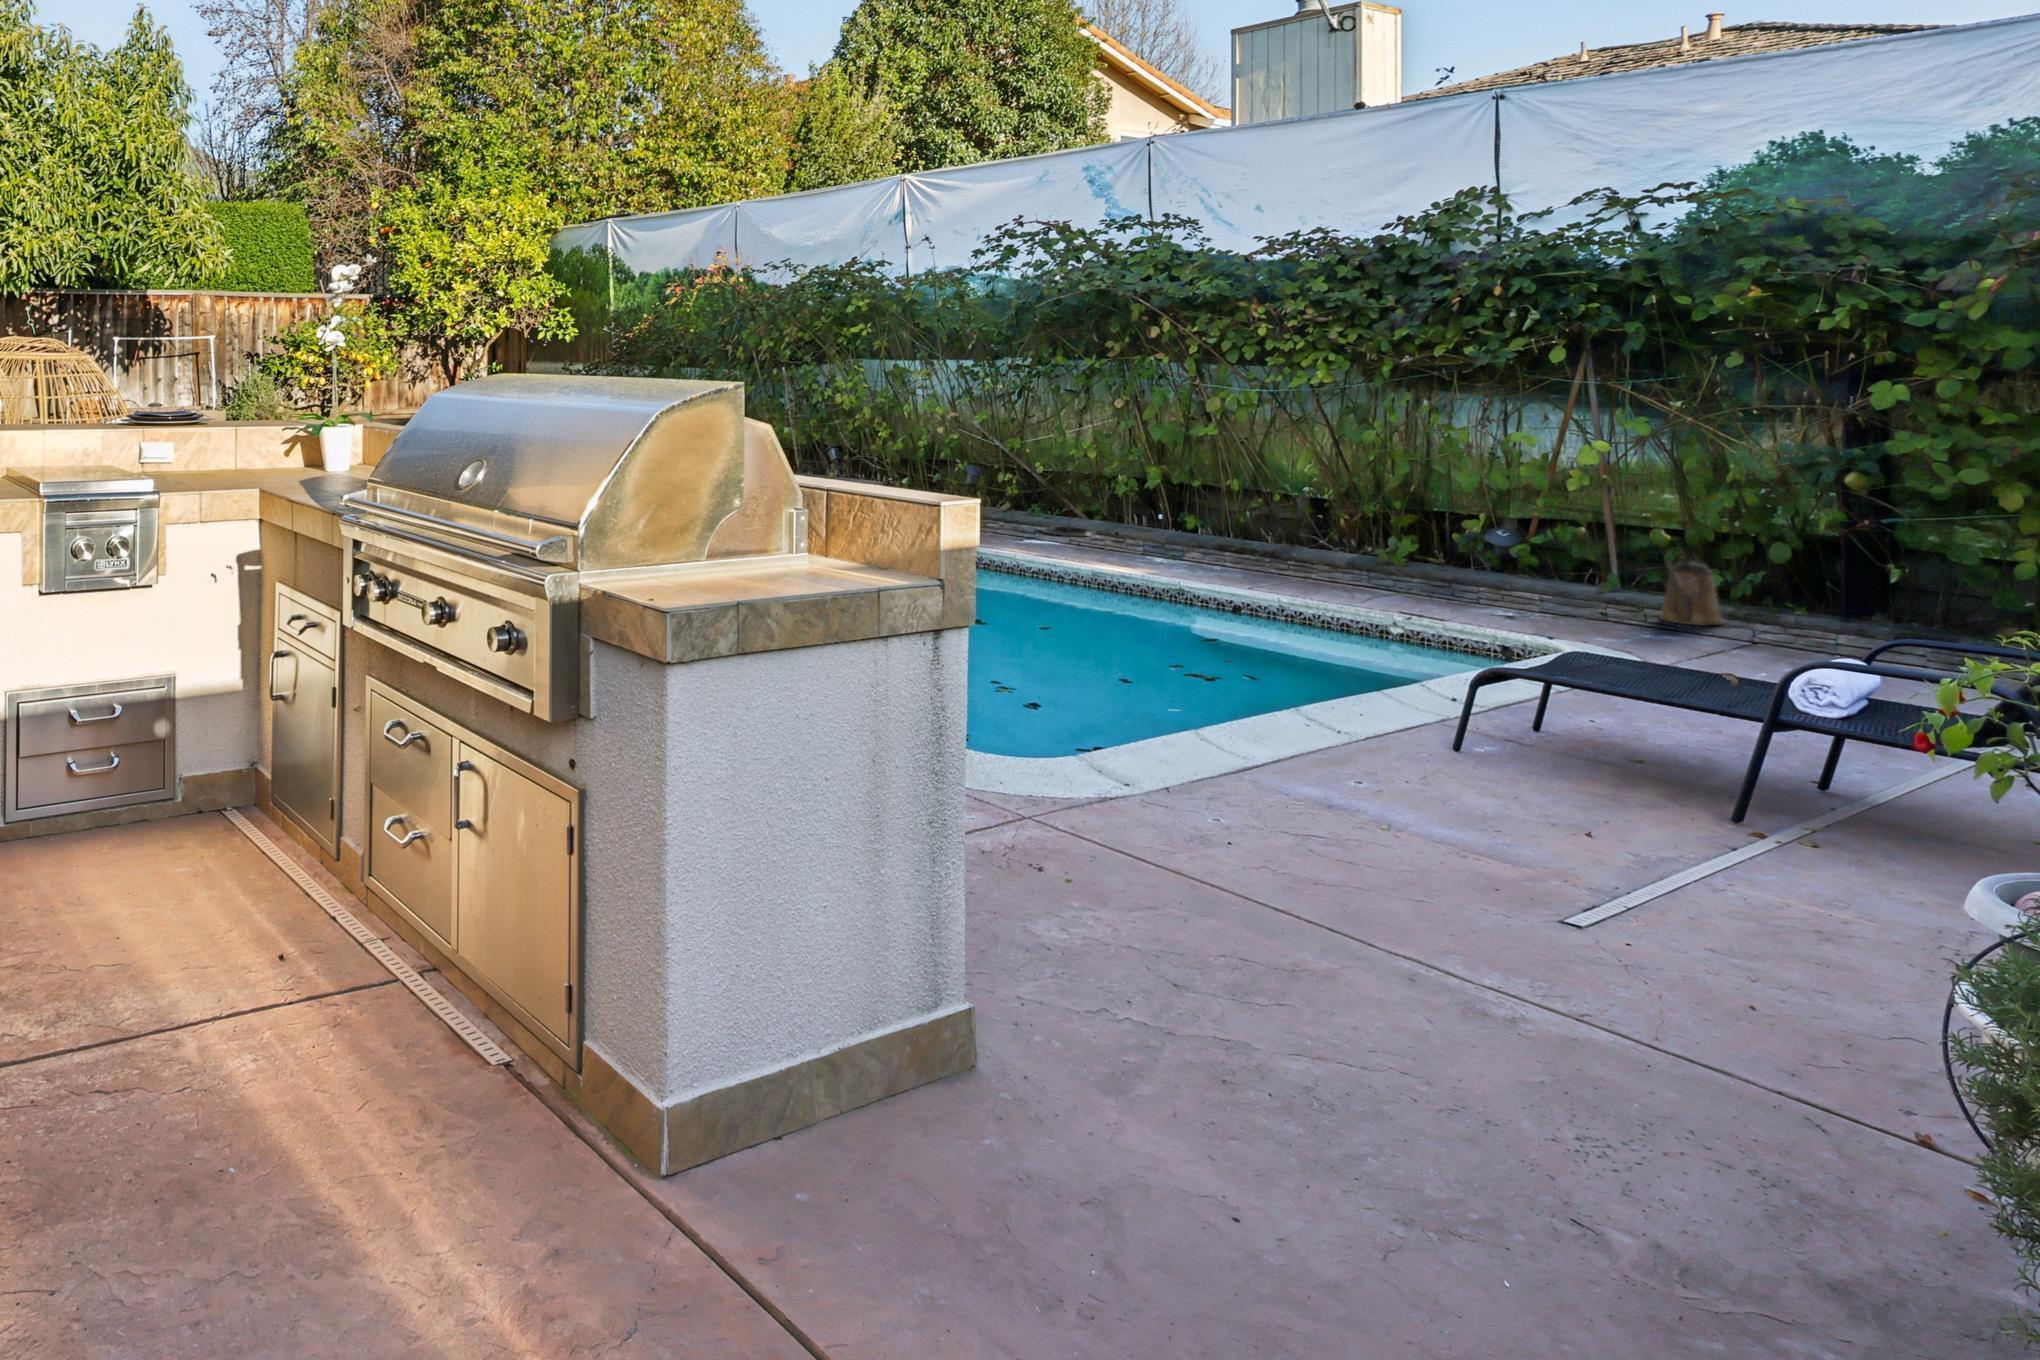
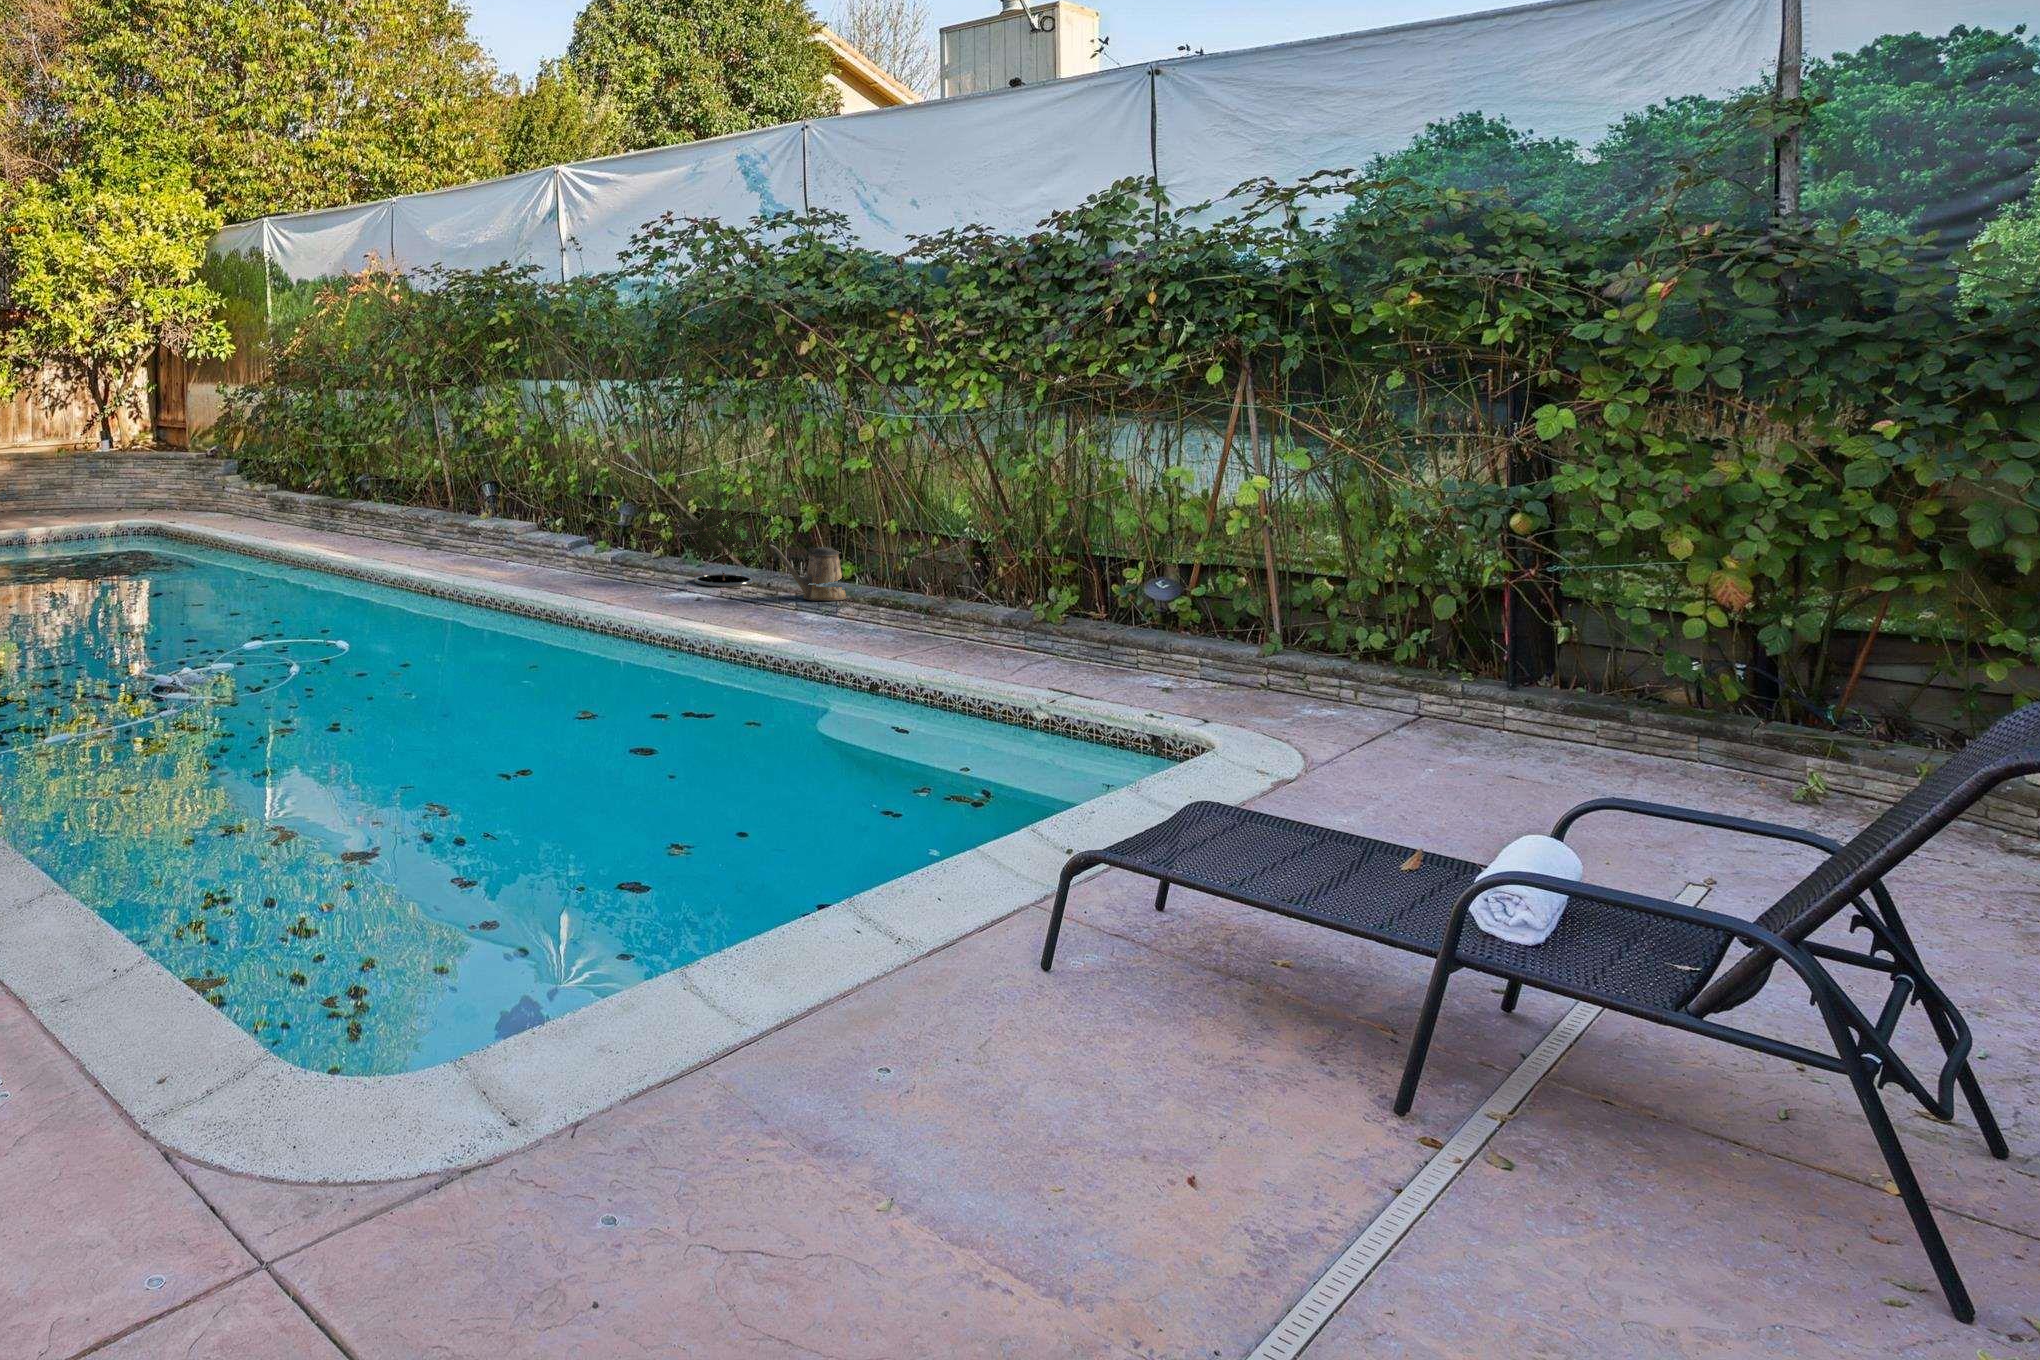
watering can: present [1660,562,1723,625] -> present [769,545,847,601]

